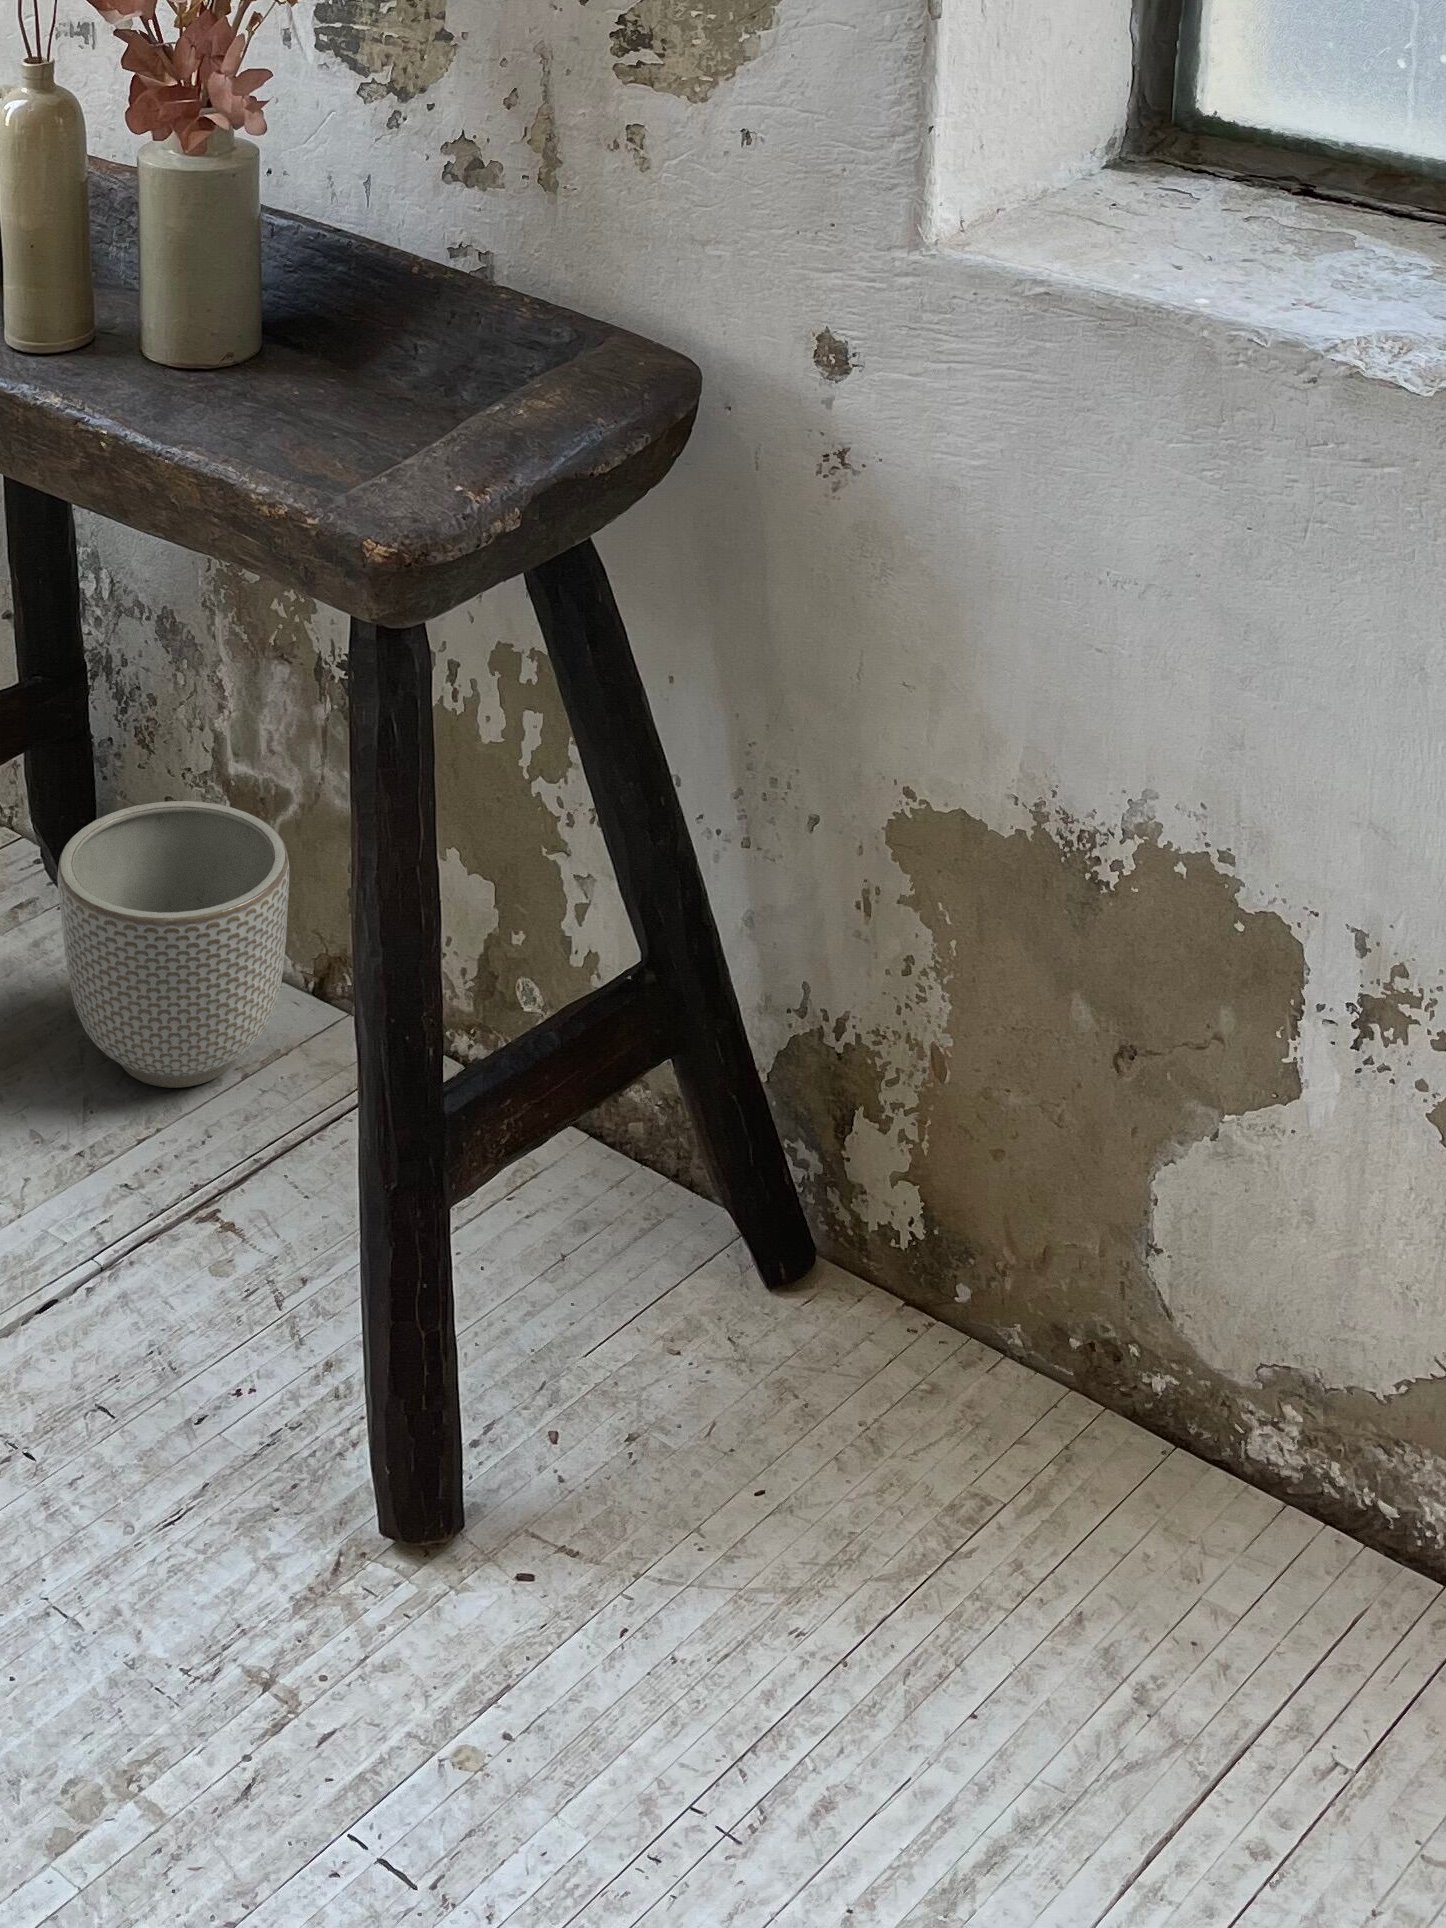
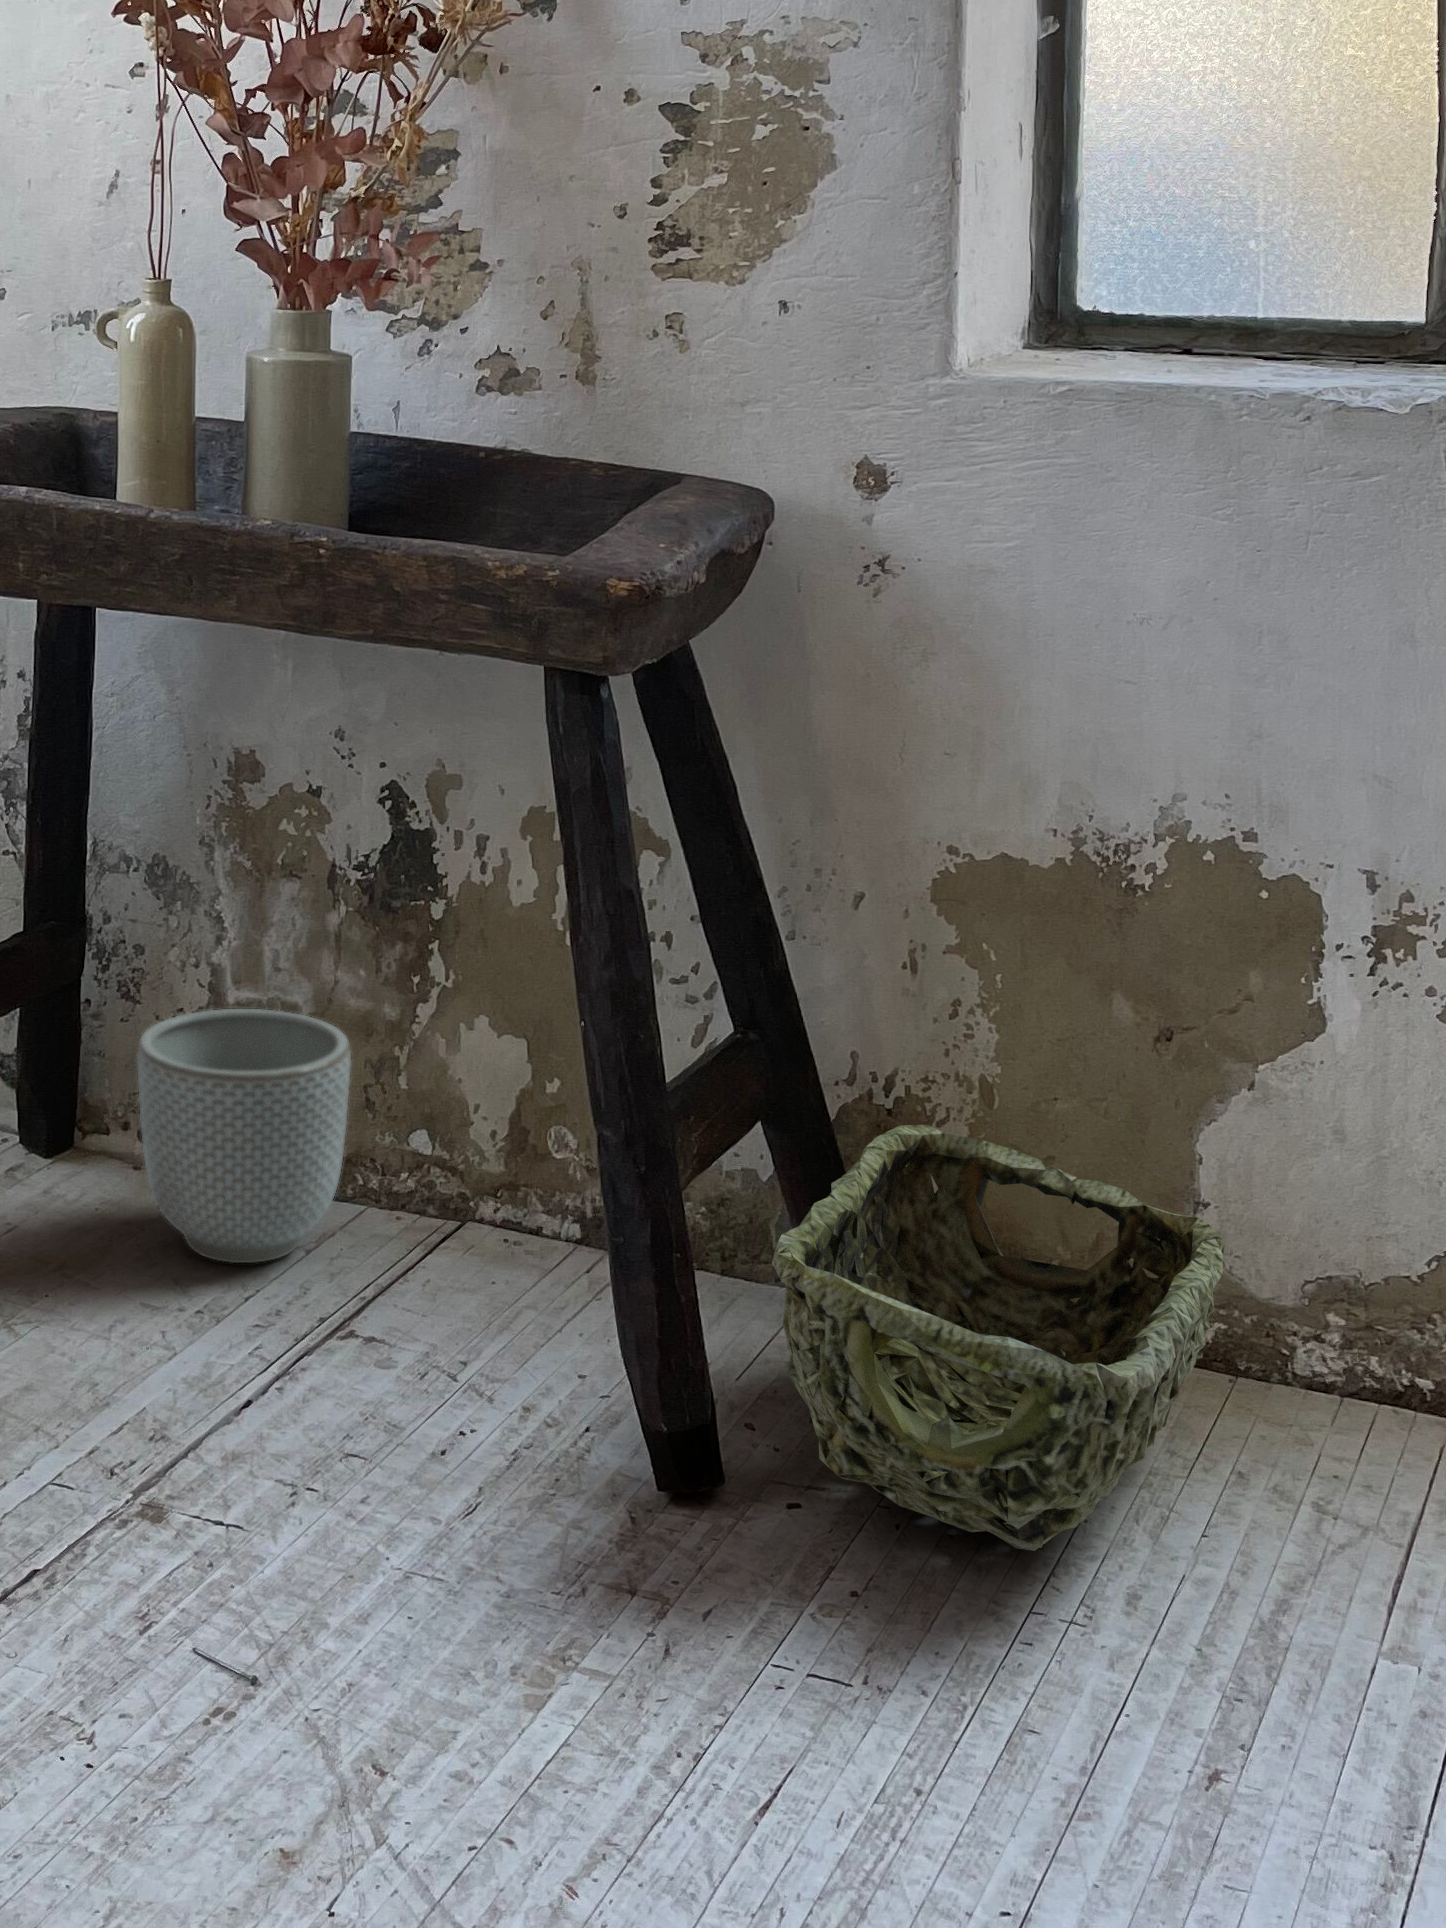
woven basket: none [501,1097,1143,1720] -> present [772,1125,1225,1551]

